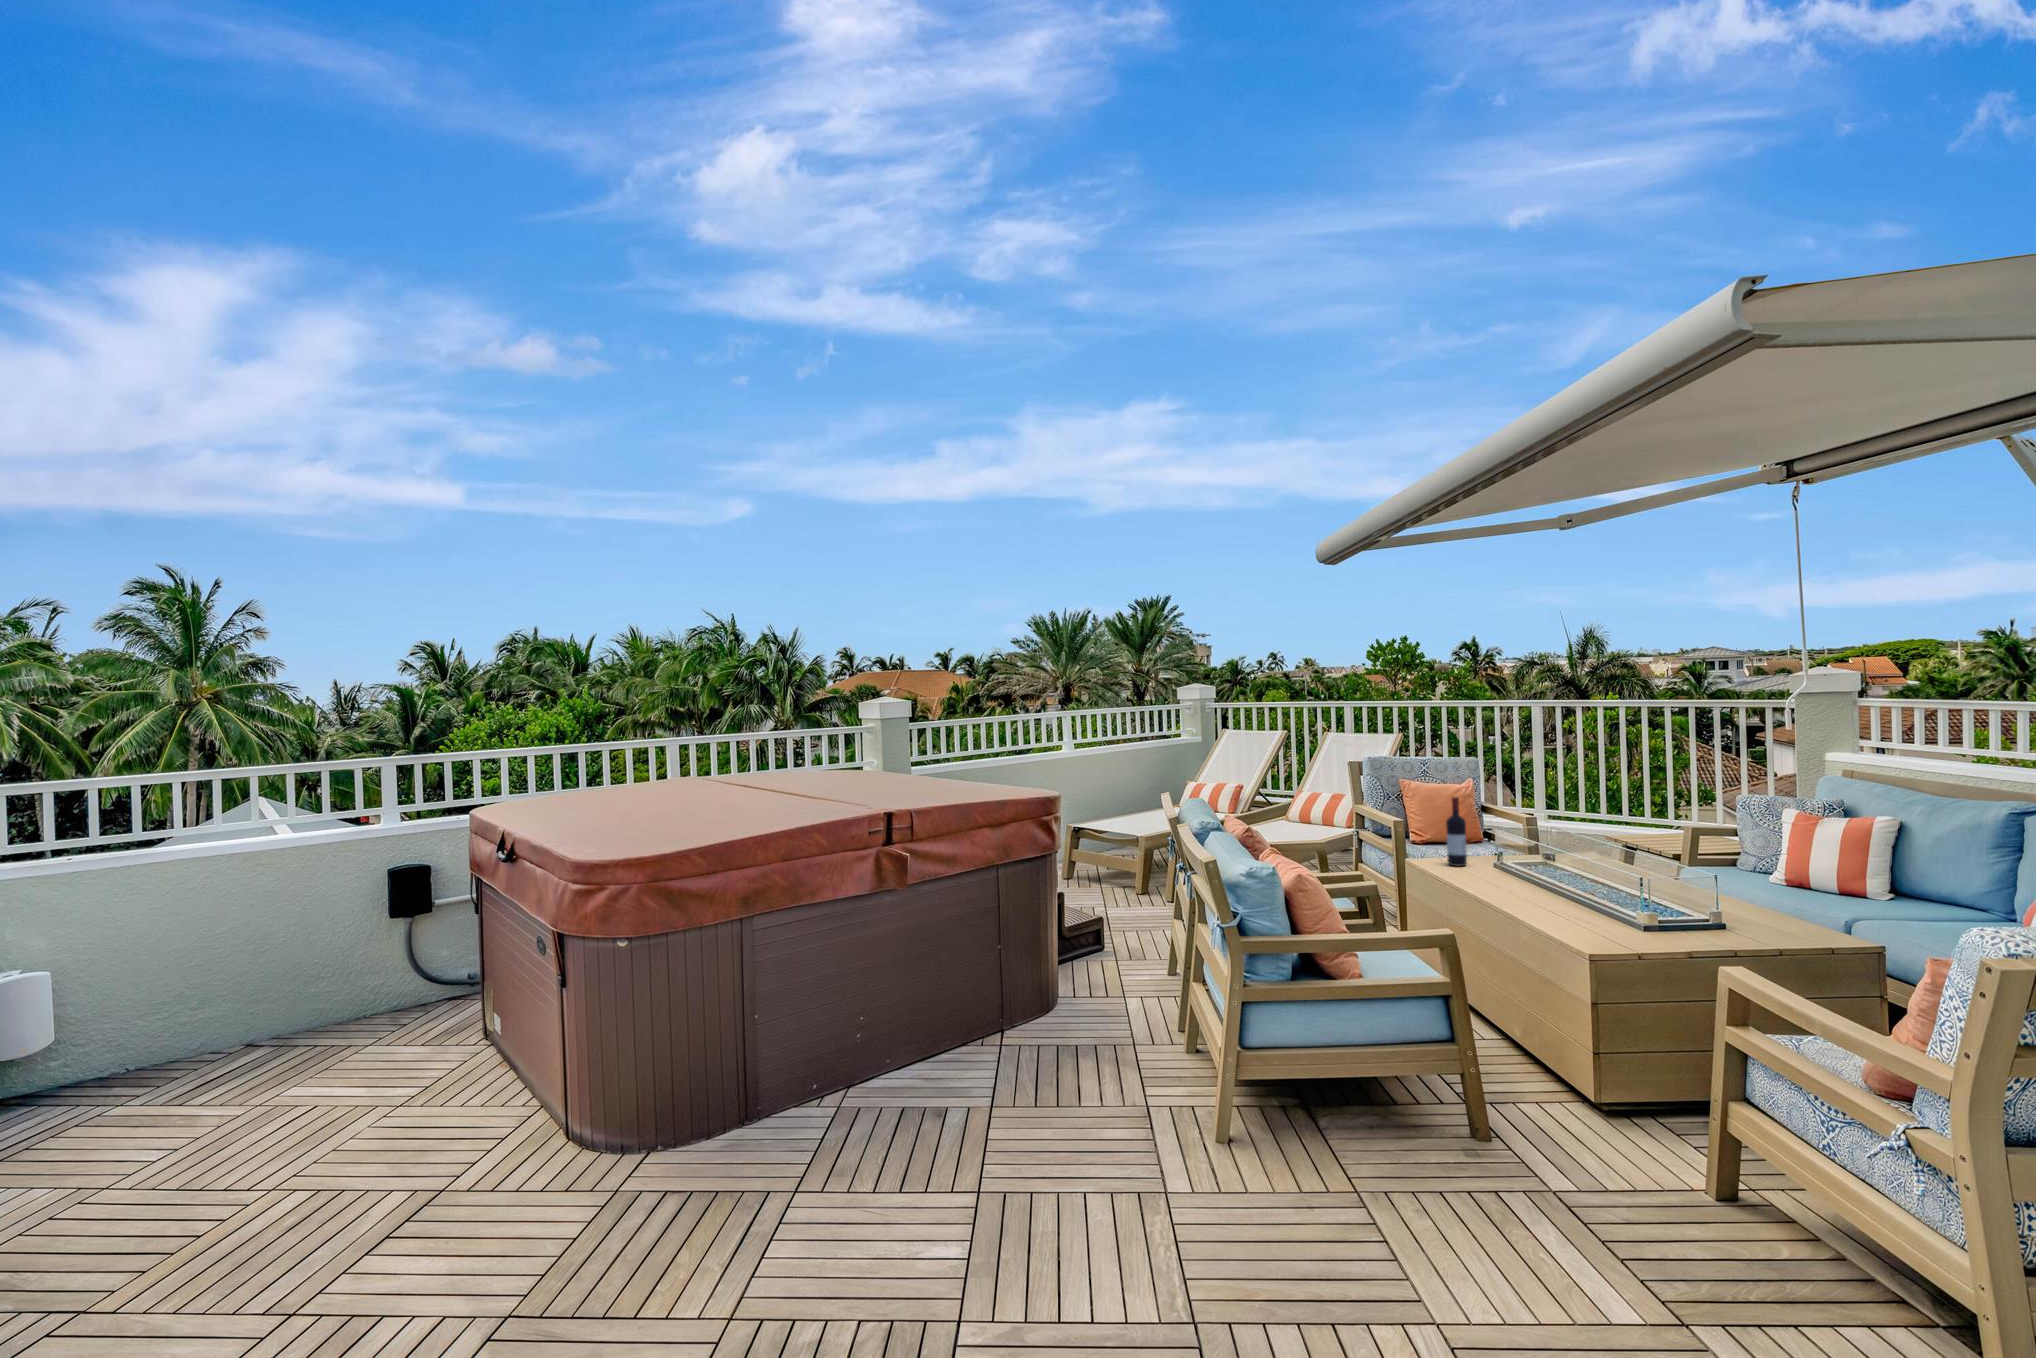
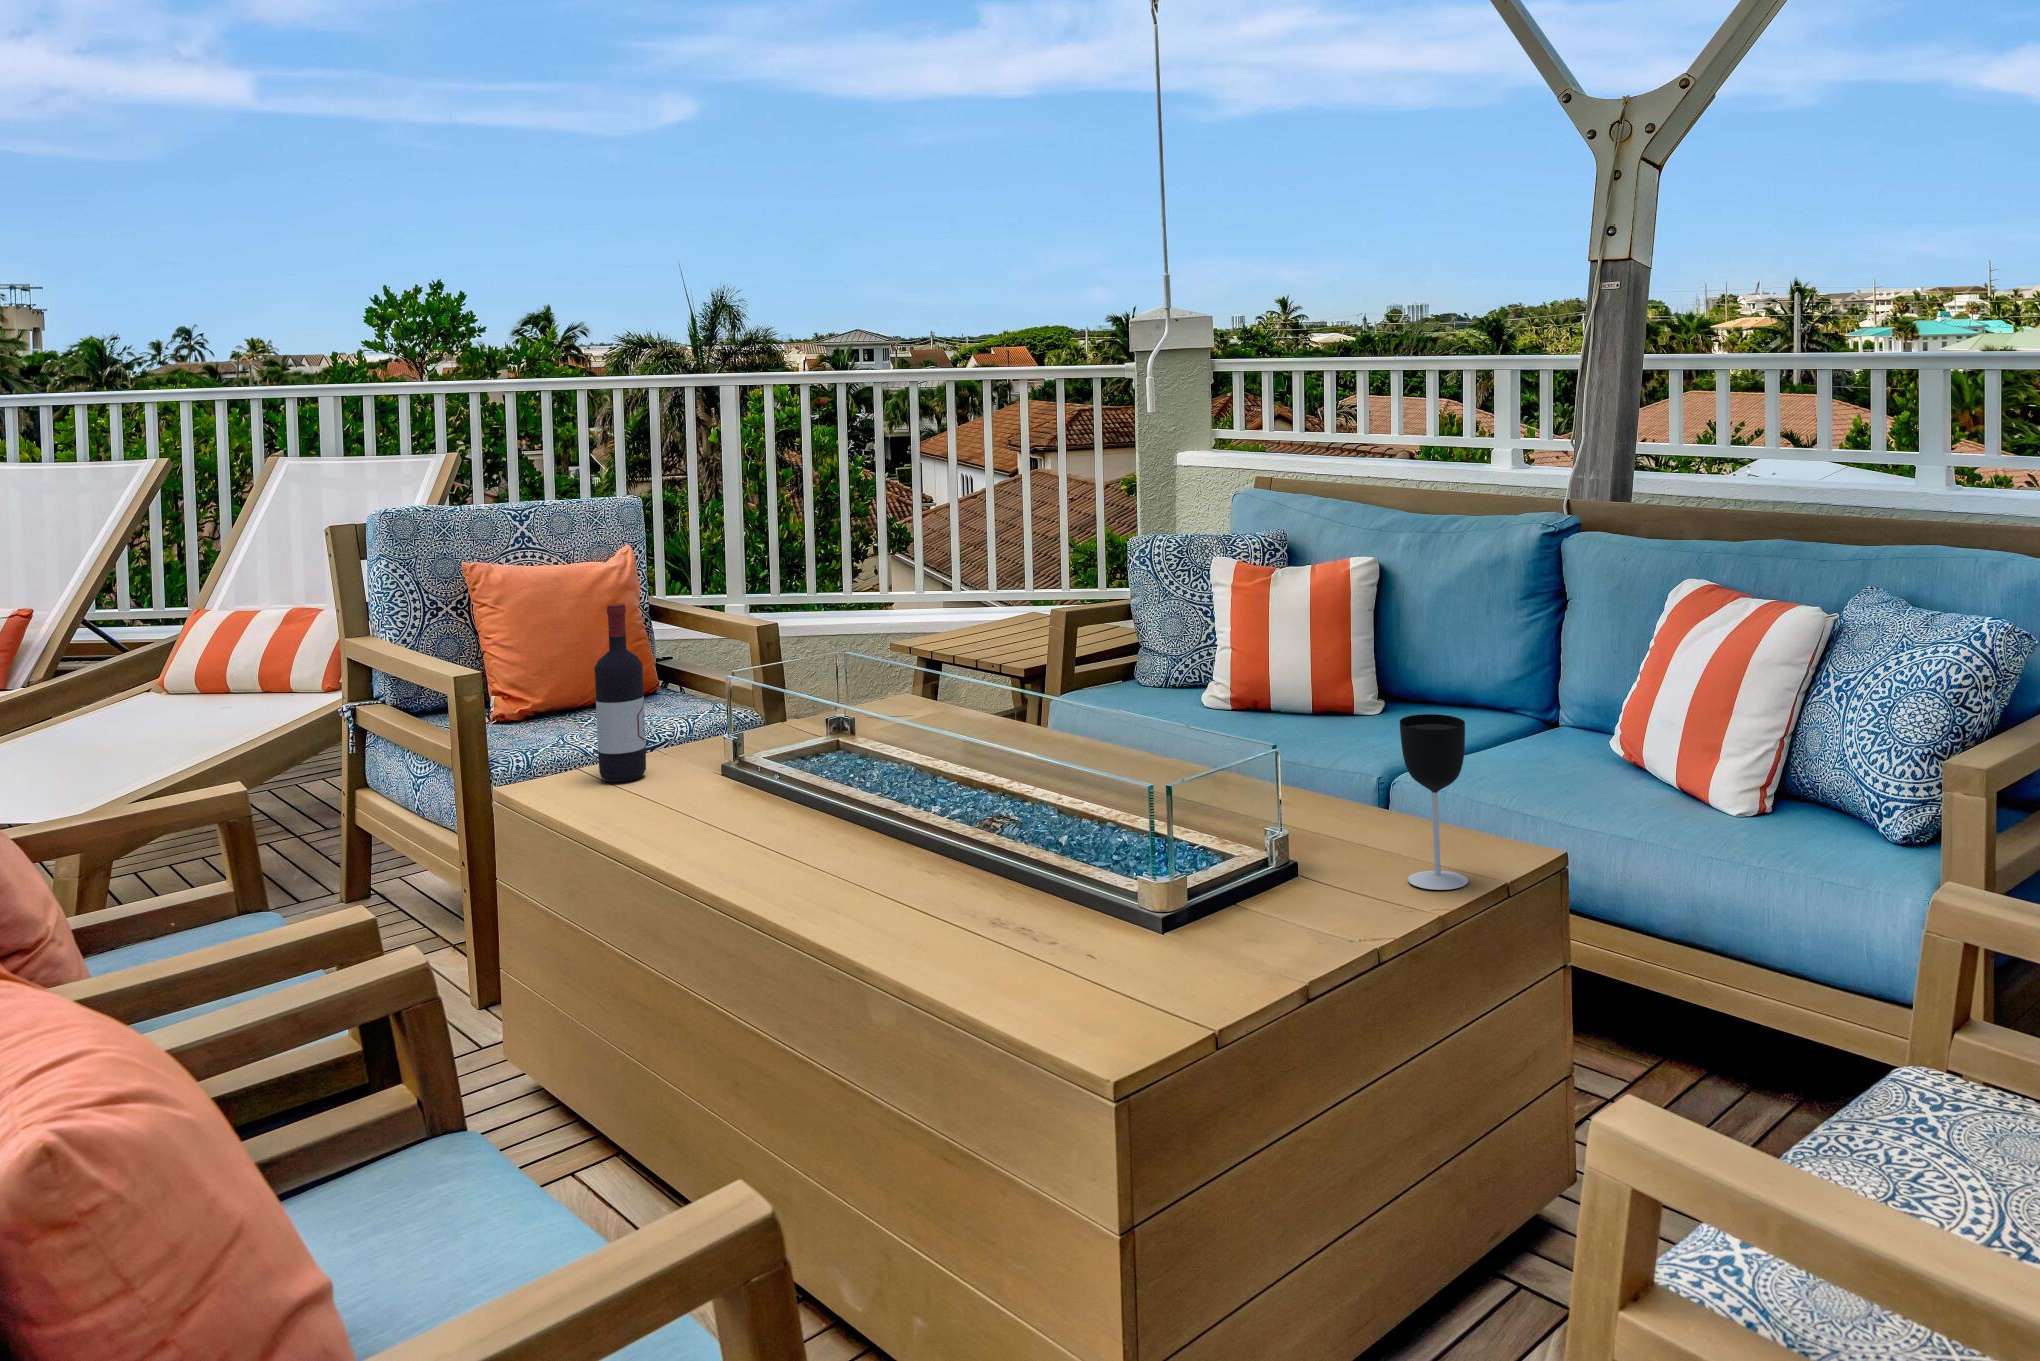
wine glass: none [1768,867,1802,939] -> present [1400,714,1468,890]

